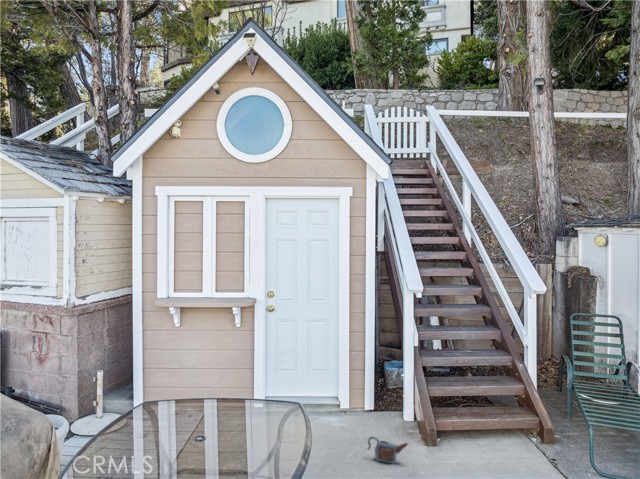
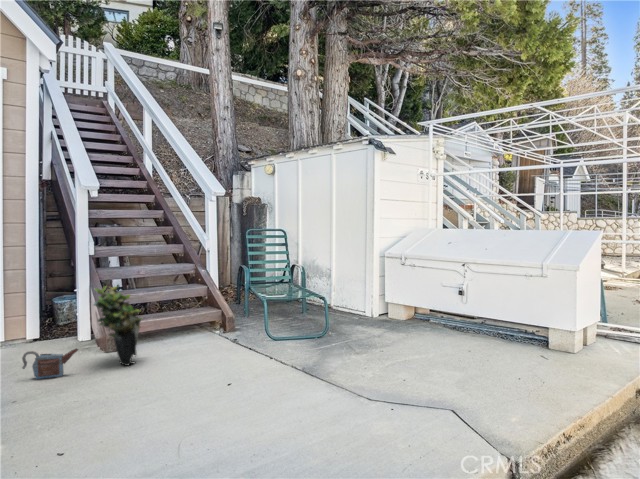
potted plant: none [421,386,462,468] -> present [94,286,141,366]

